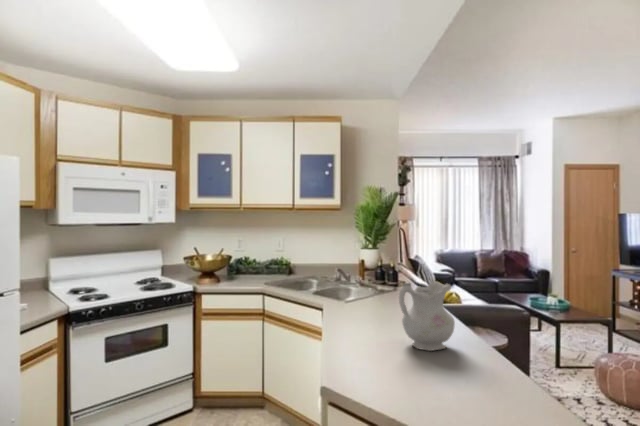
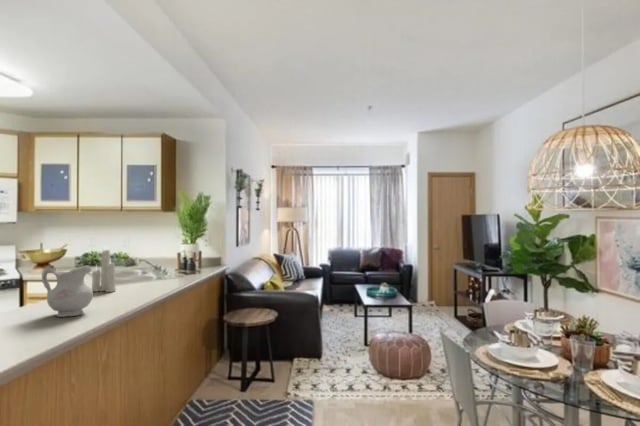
candle: none [350,249,379,312] -> present [92,250,116,292]

